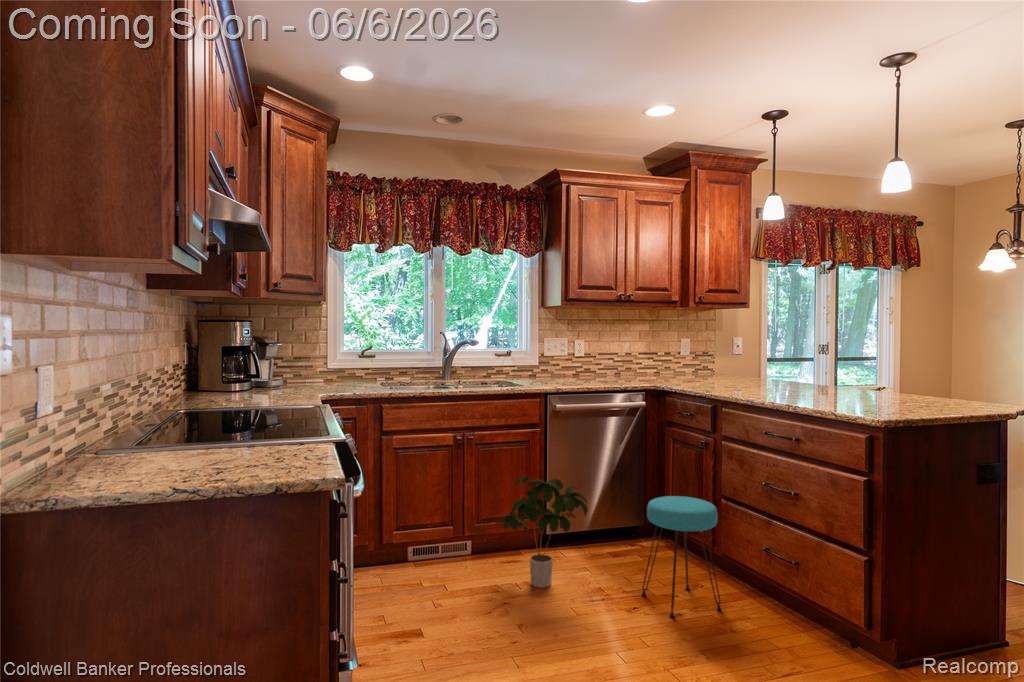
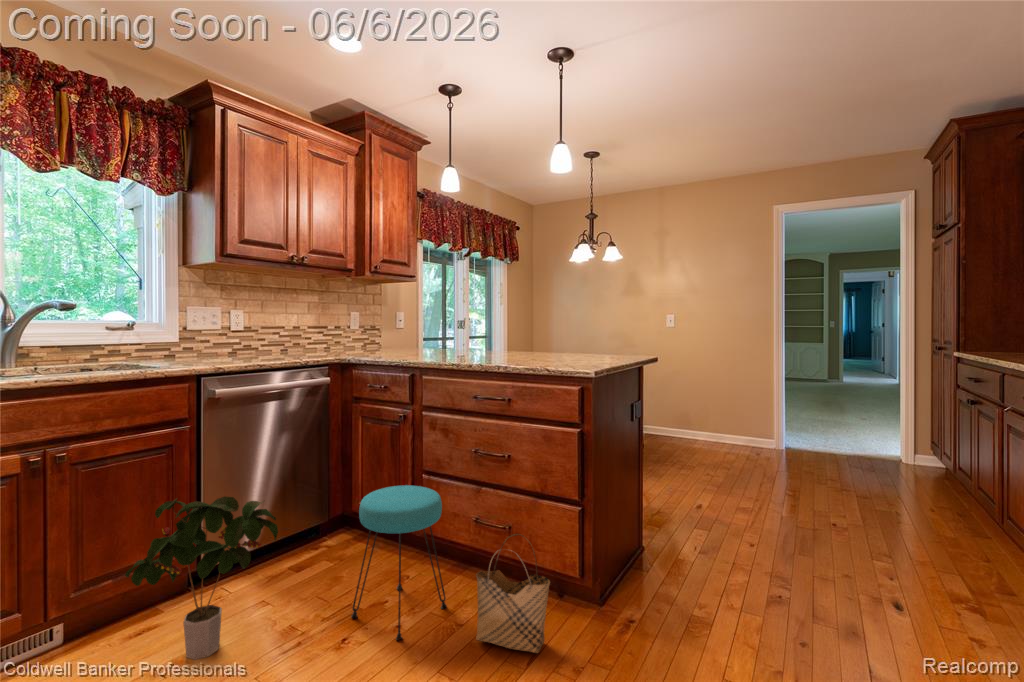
woven basket: none [733,552,803,658] -> present [476,534,550,653]

